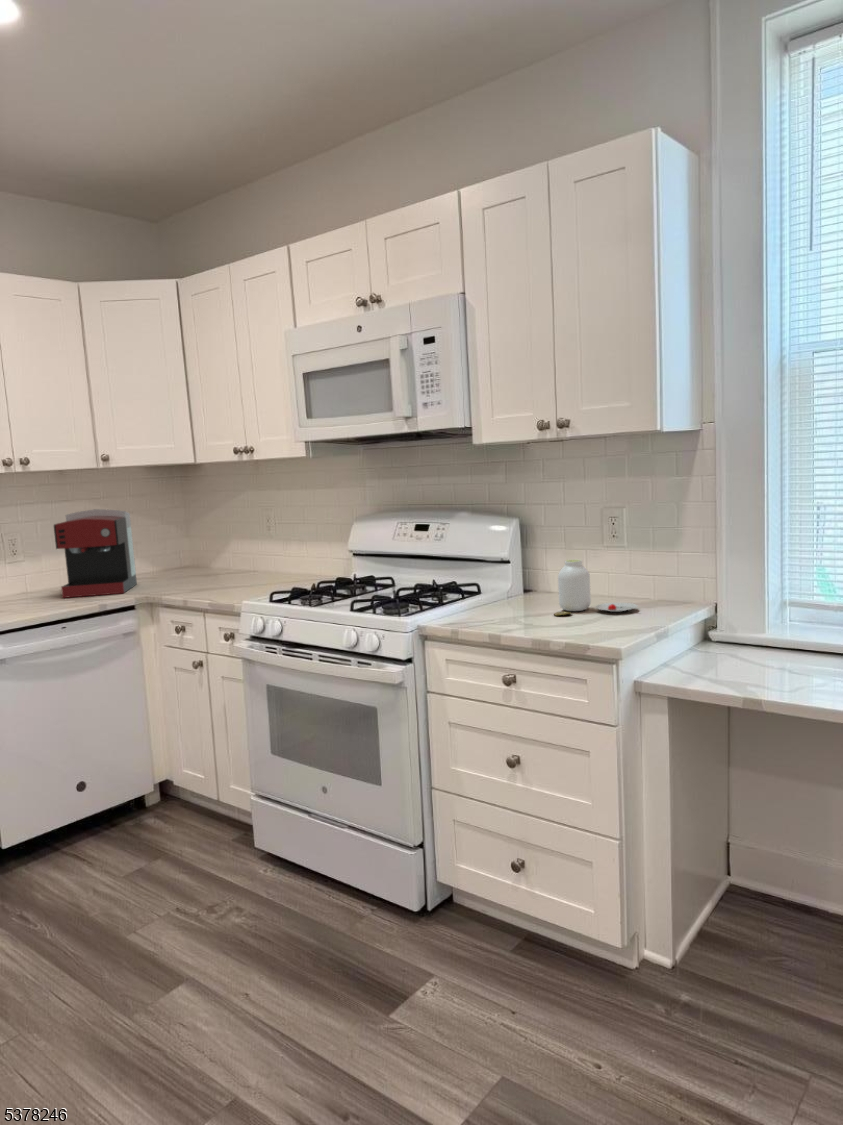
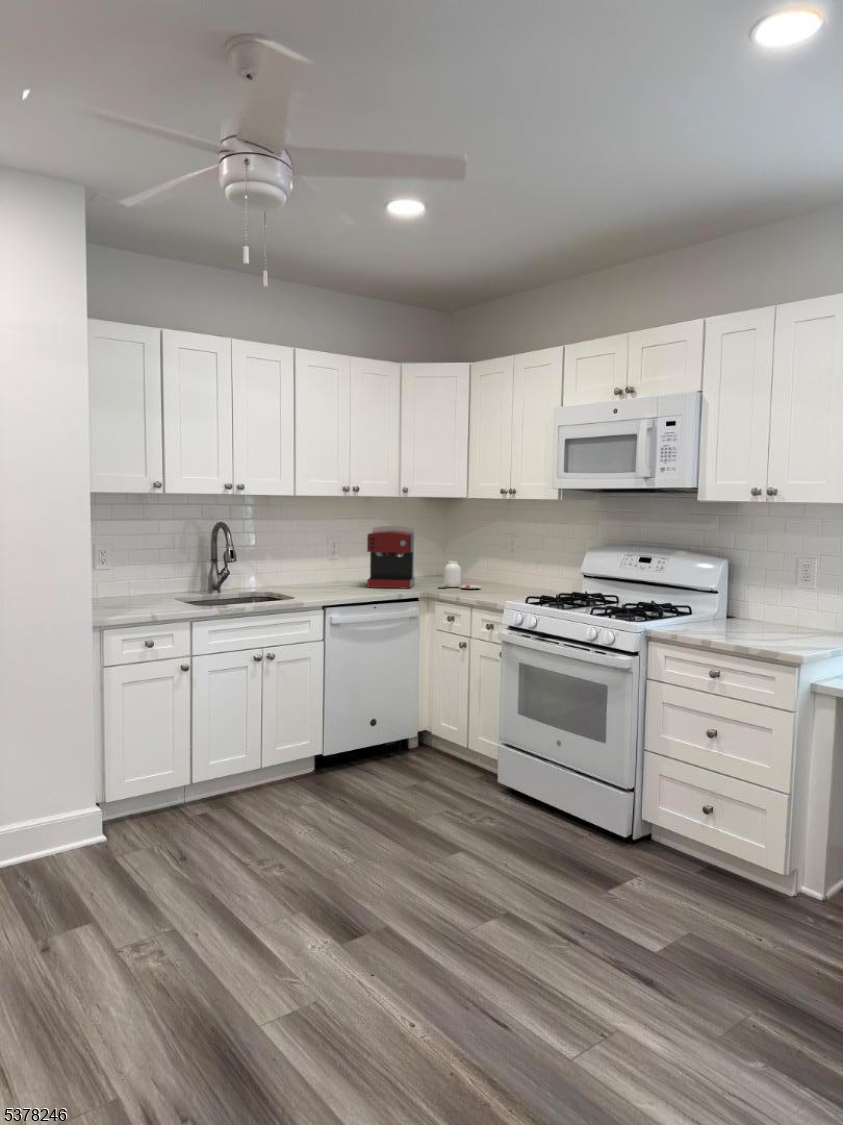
jar: present [554,560,637,615] -> present [444,561,480,589]

